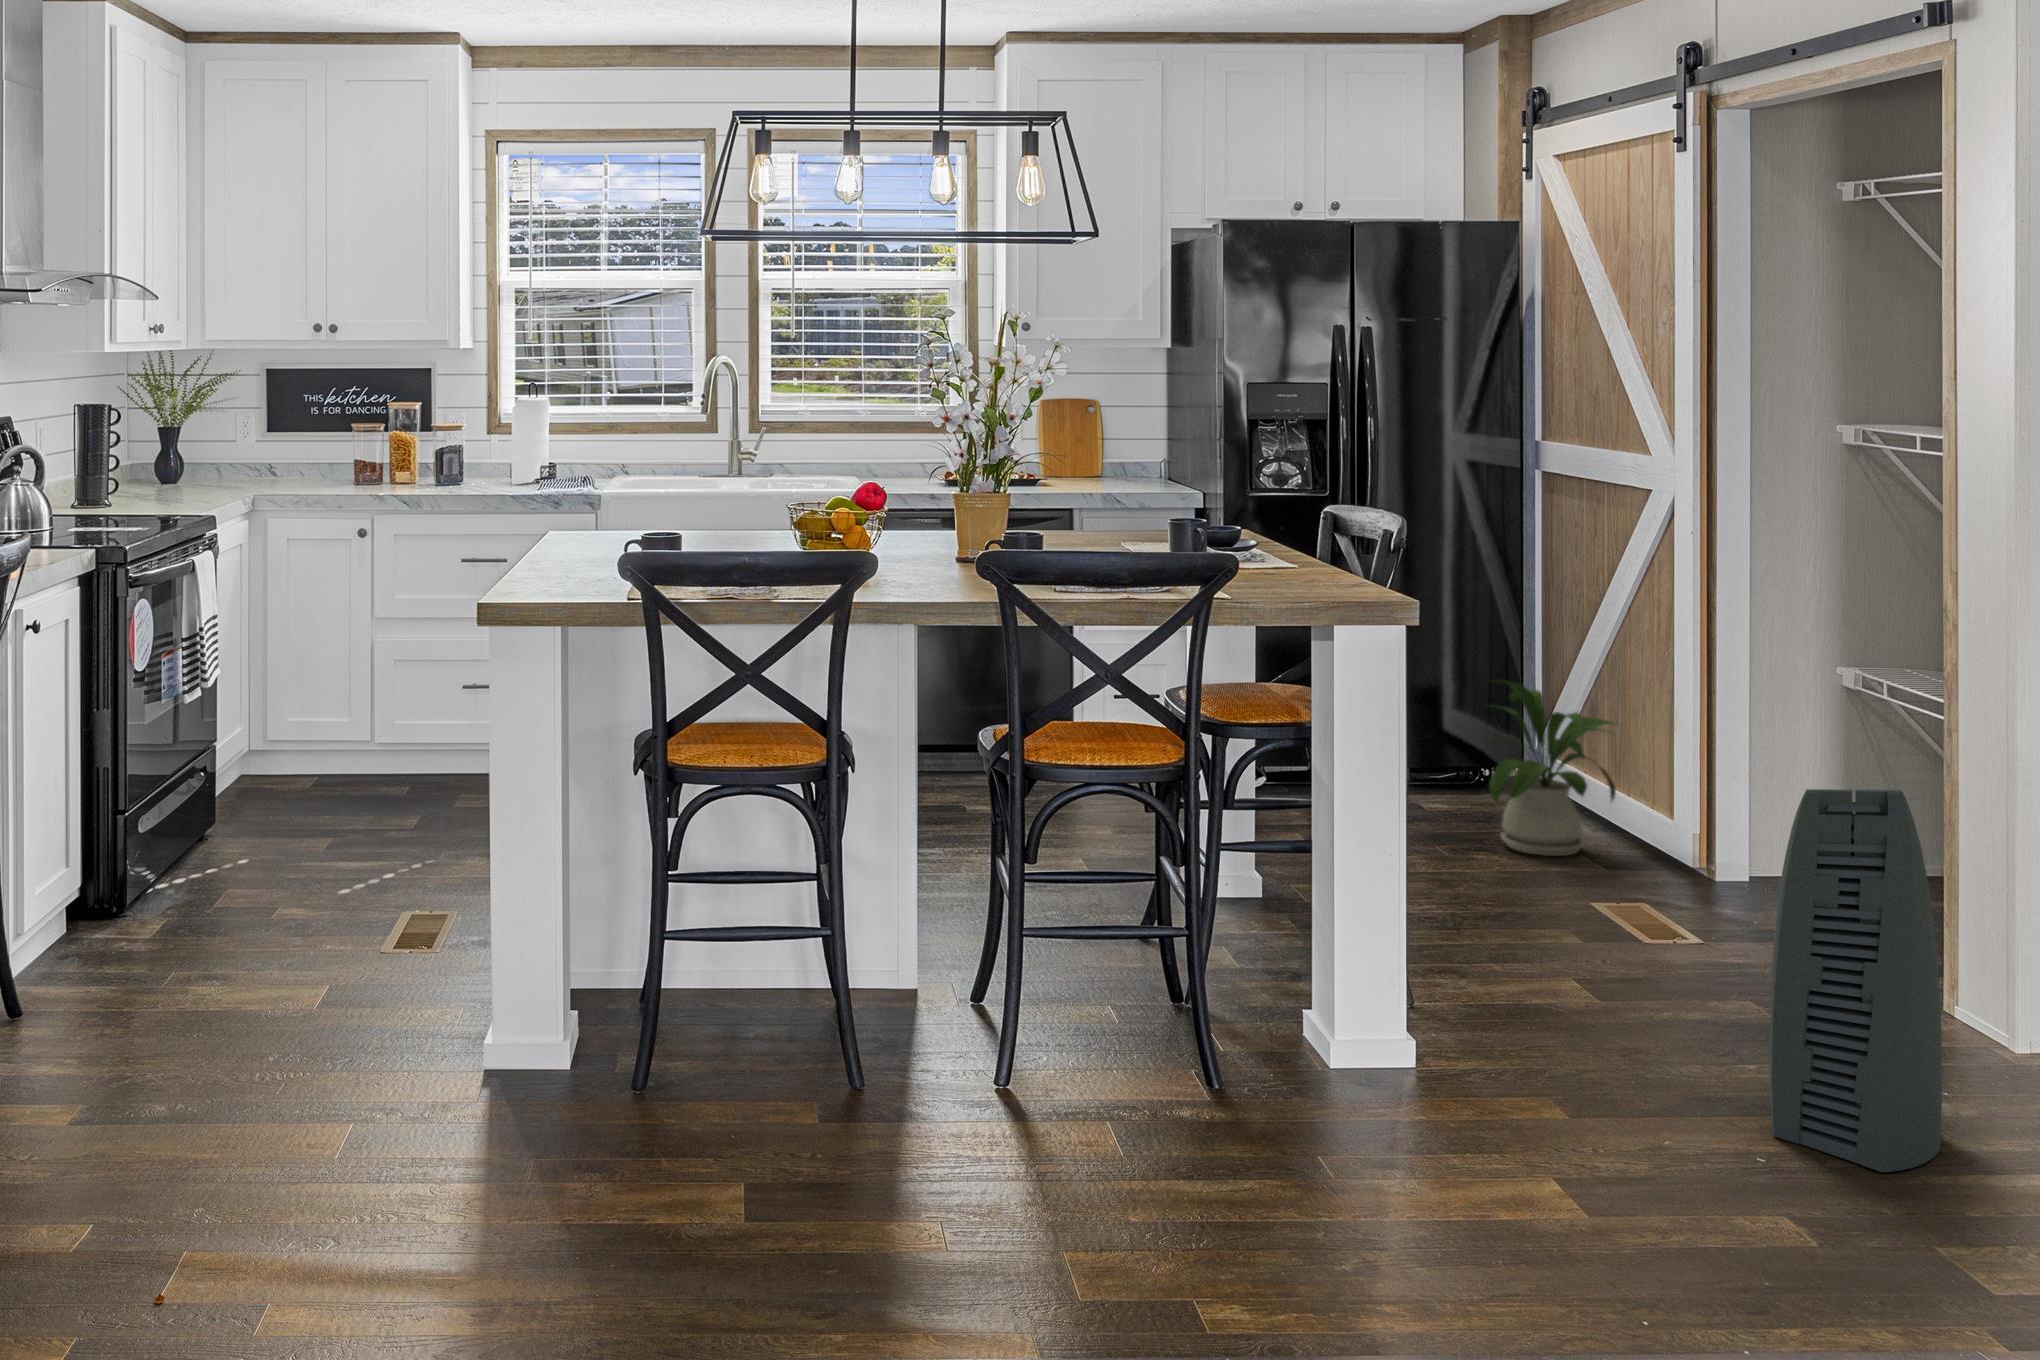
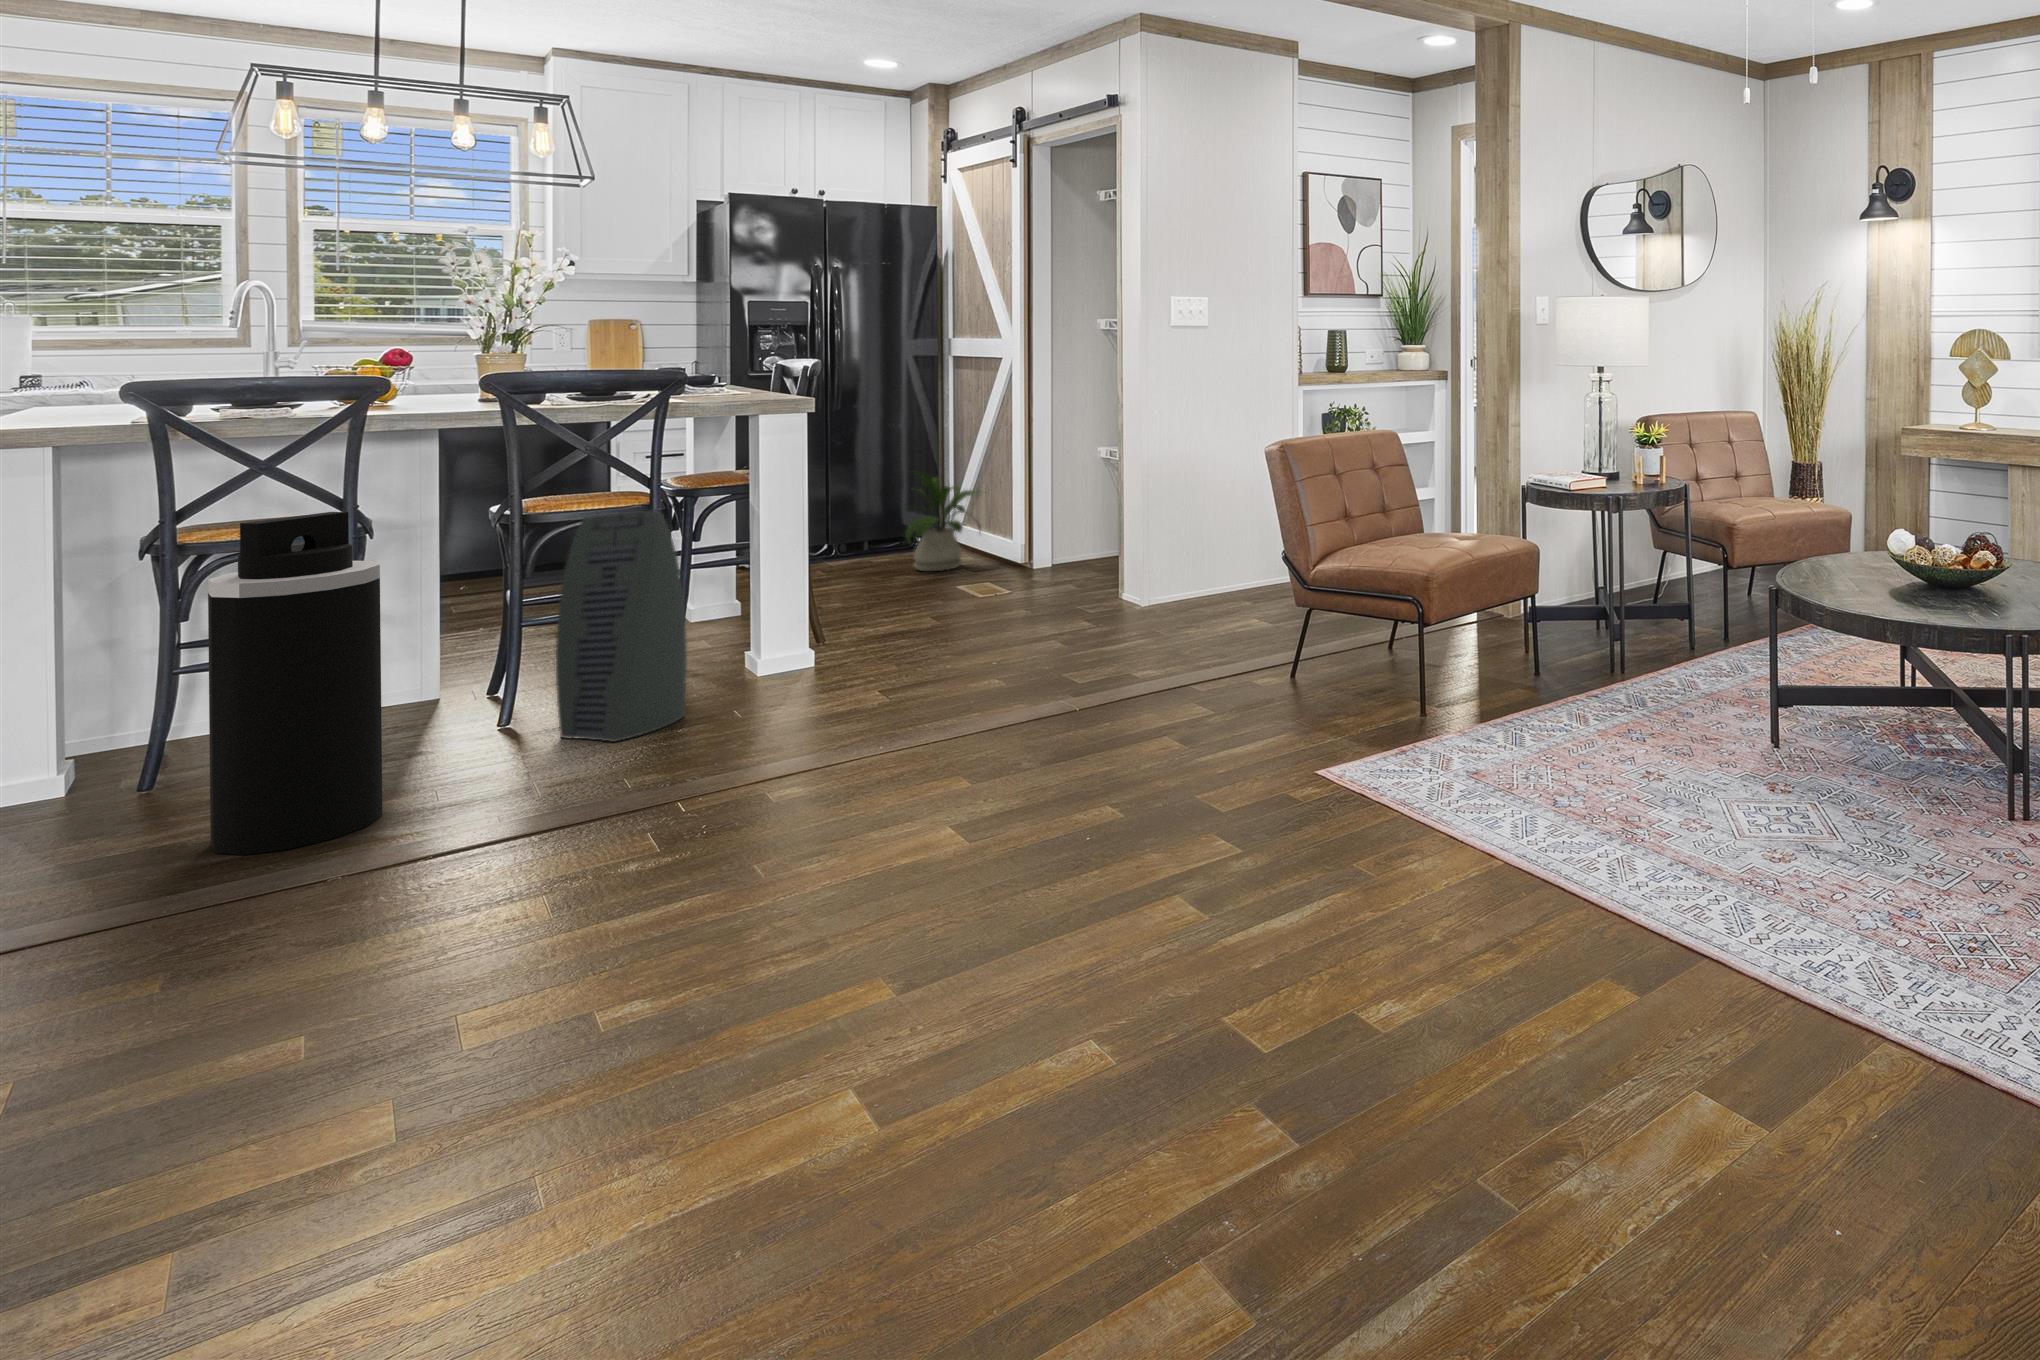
trash can: none [706,766,882,1262] -> present [208,512,382,855]
air purifier: present [1770,789,1942,1172] -> present [556,510,687,742]

